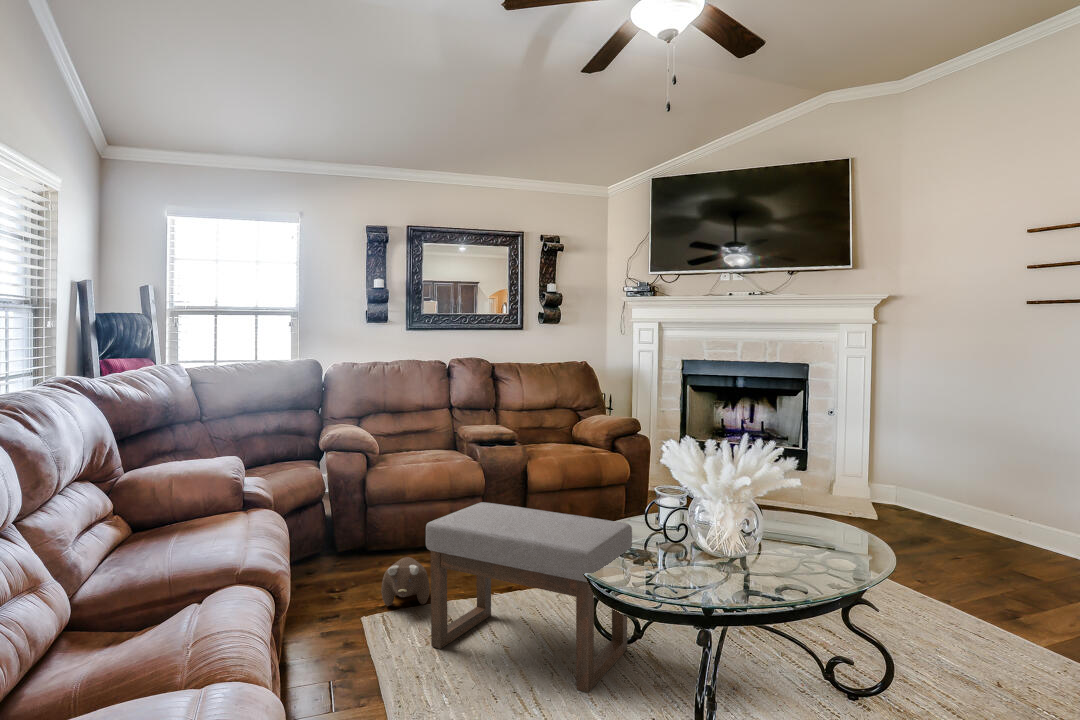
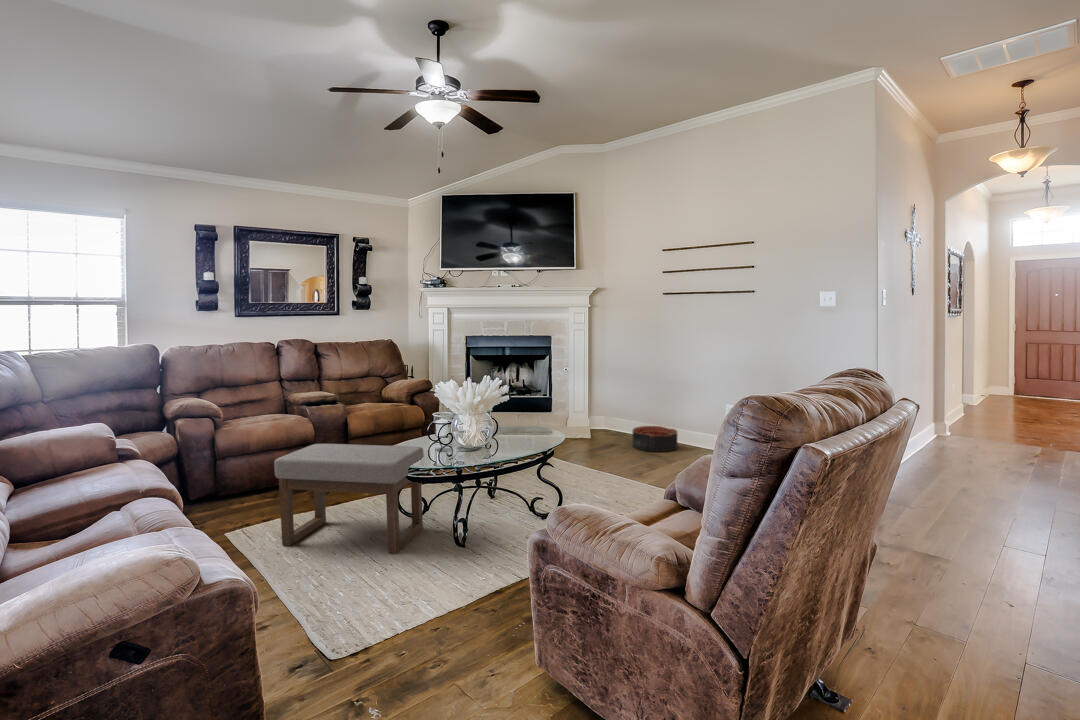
basket: none [953,508,1043,556] -> present [633,426,677,452]
plush toy: present [381,557,430,606] -> none [237,490,276,527]

